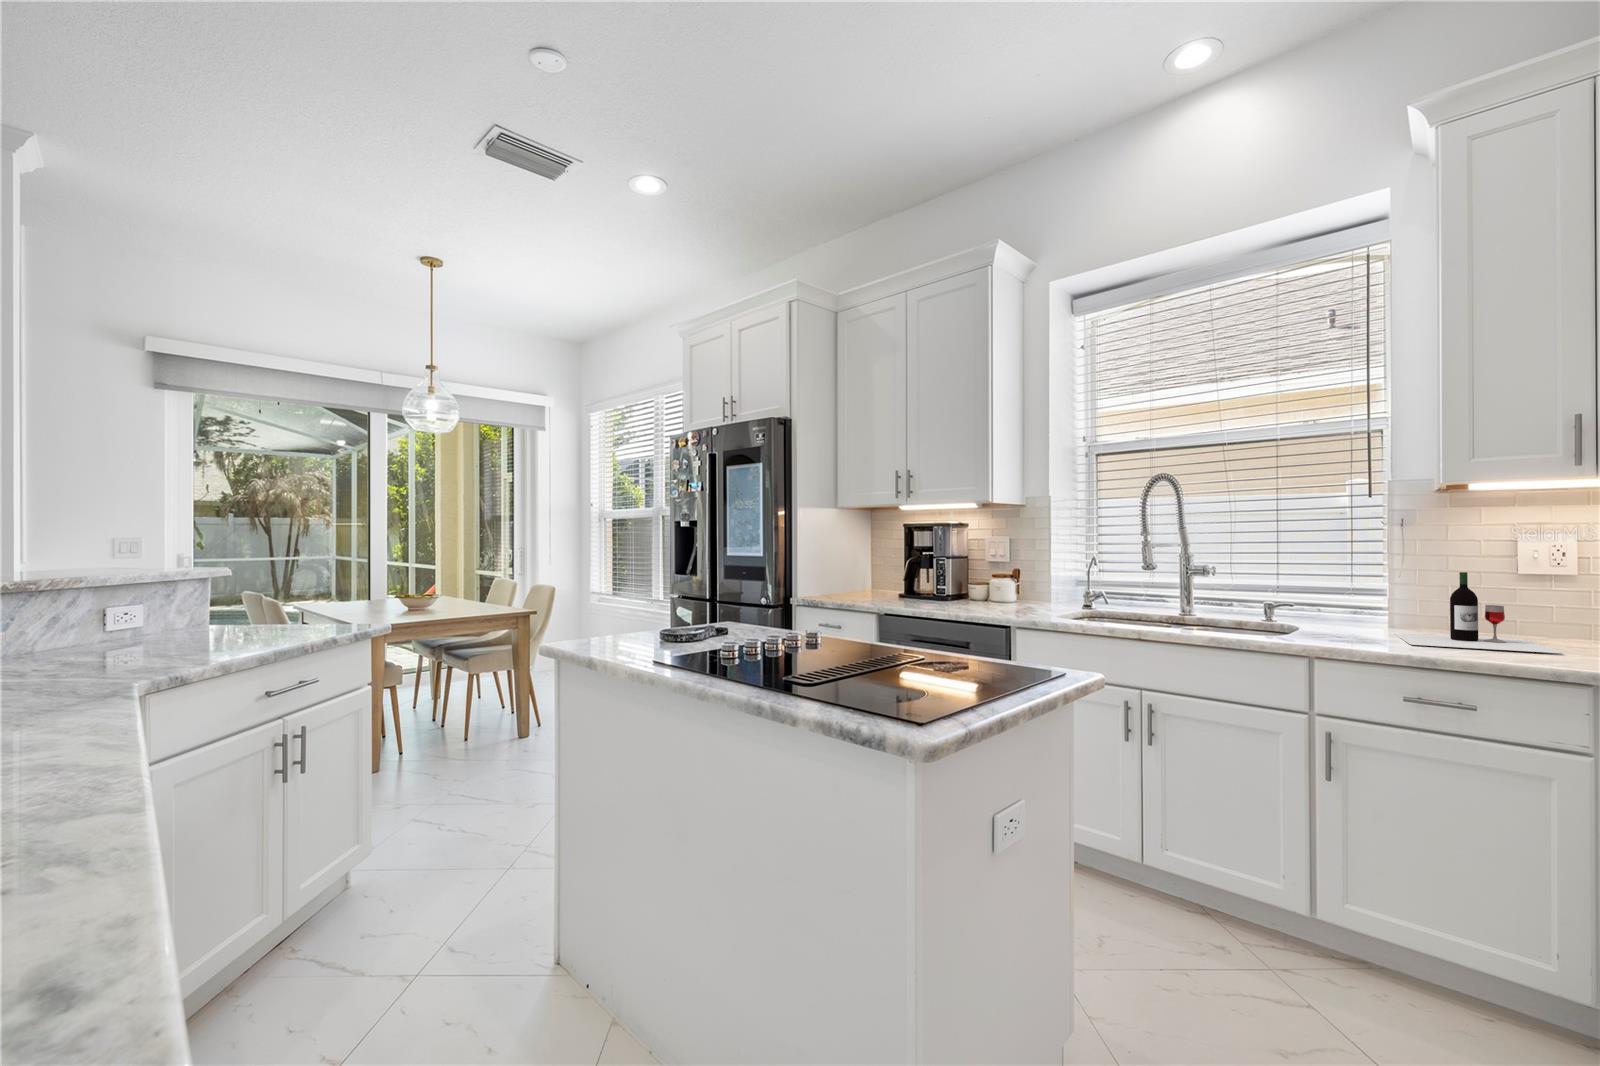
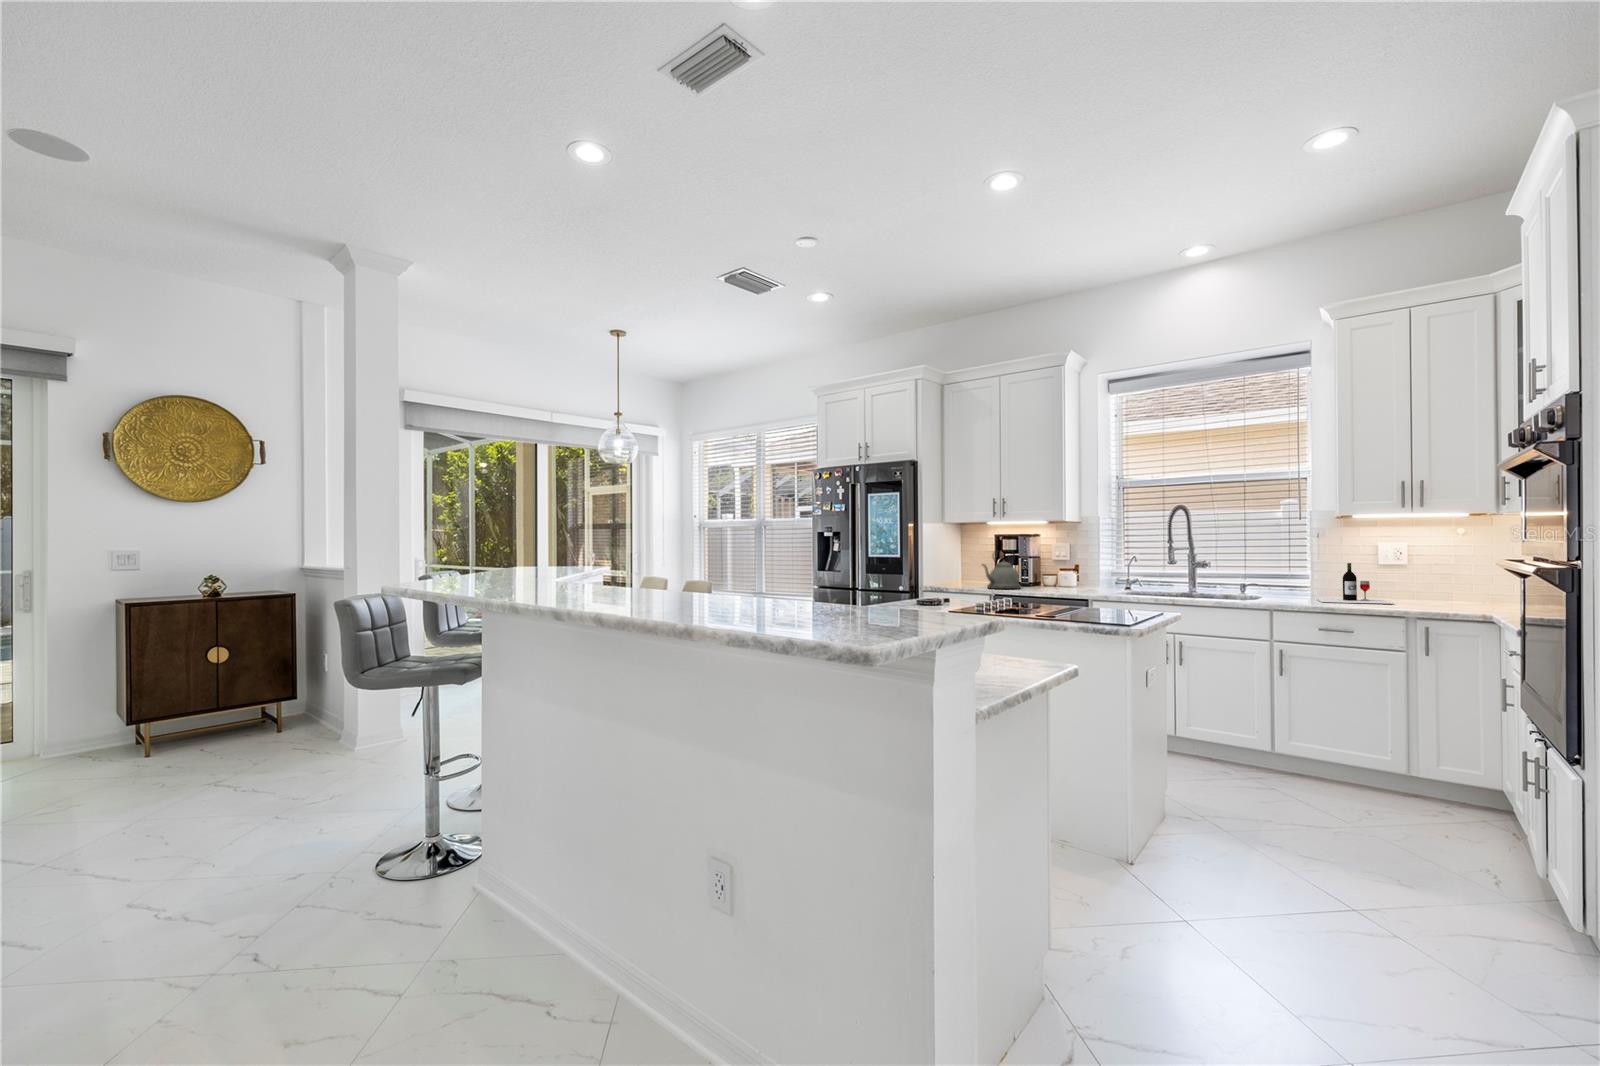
kettle: none [870,546,931,603] -> present [983,553,1021,589]

